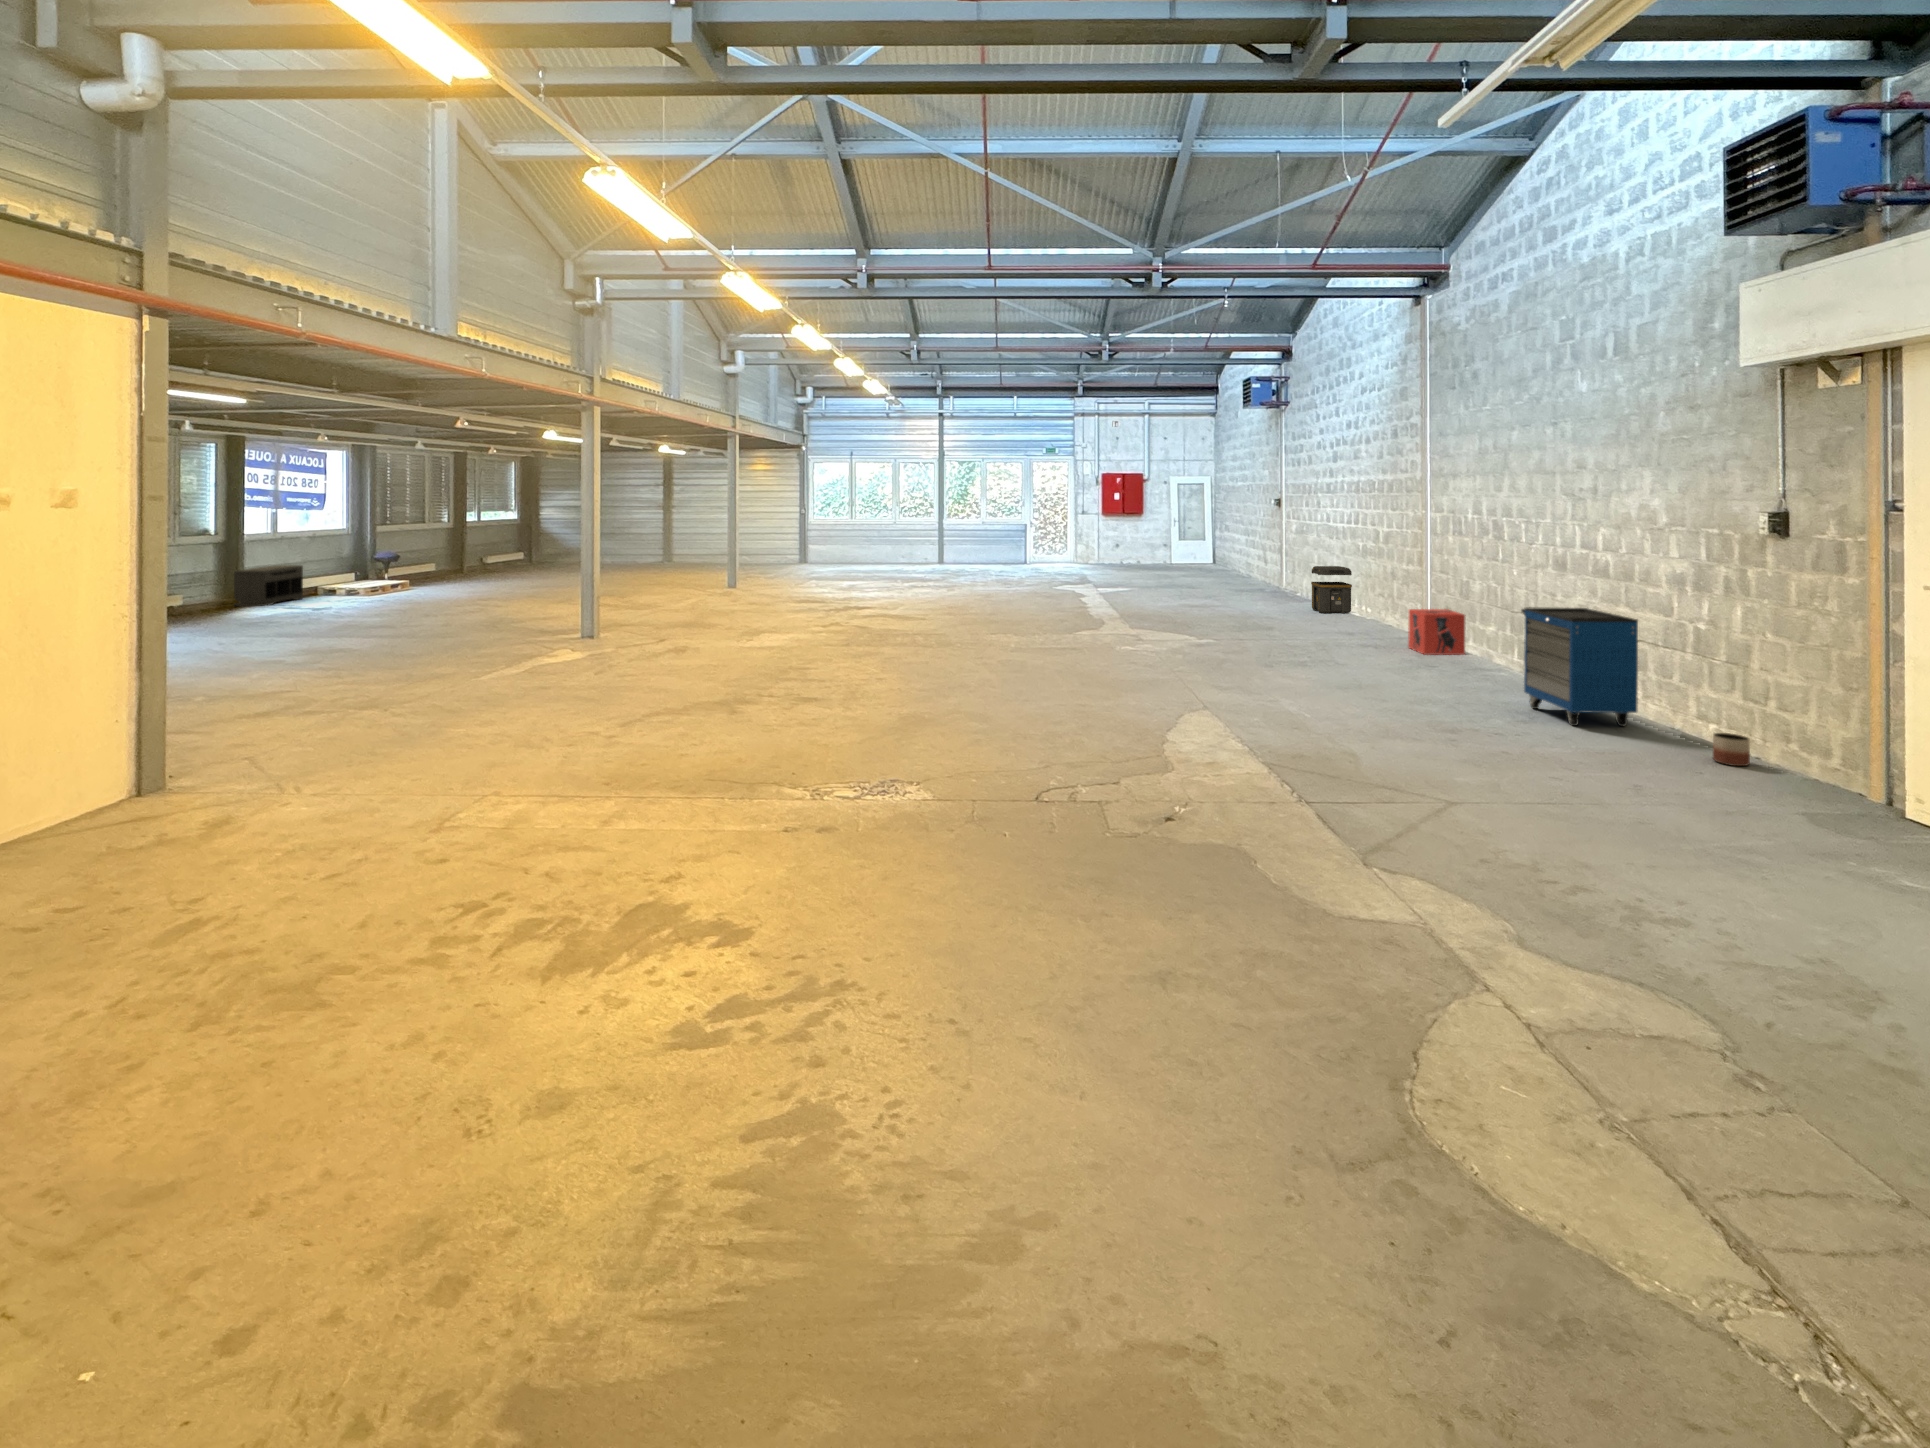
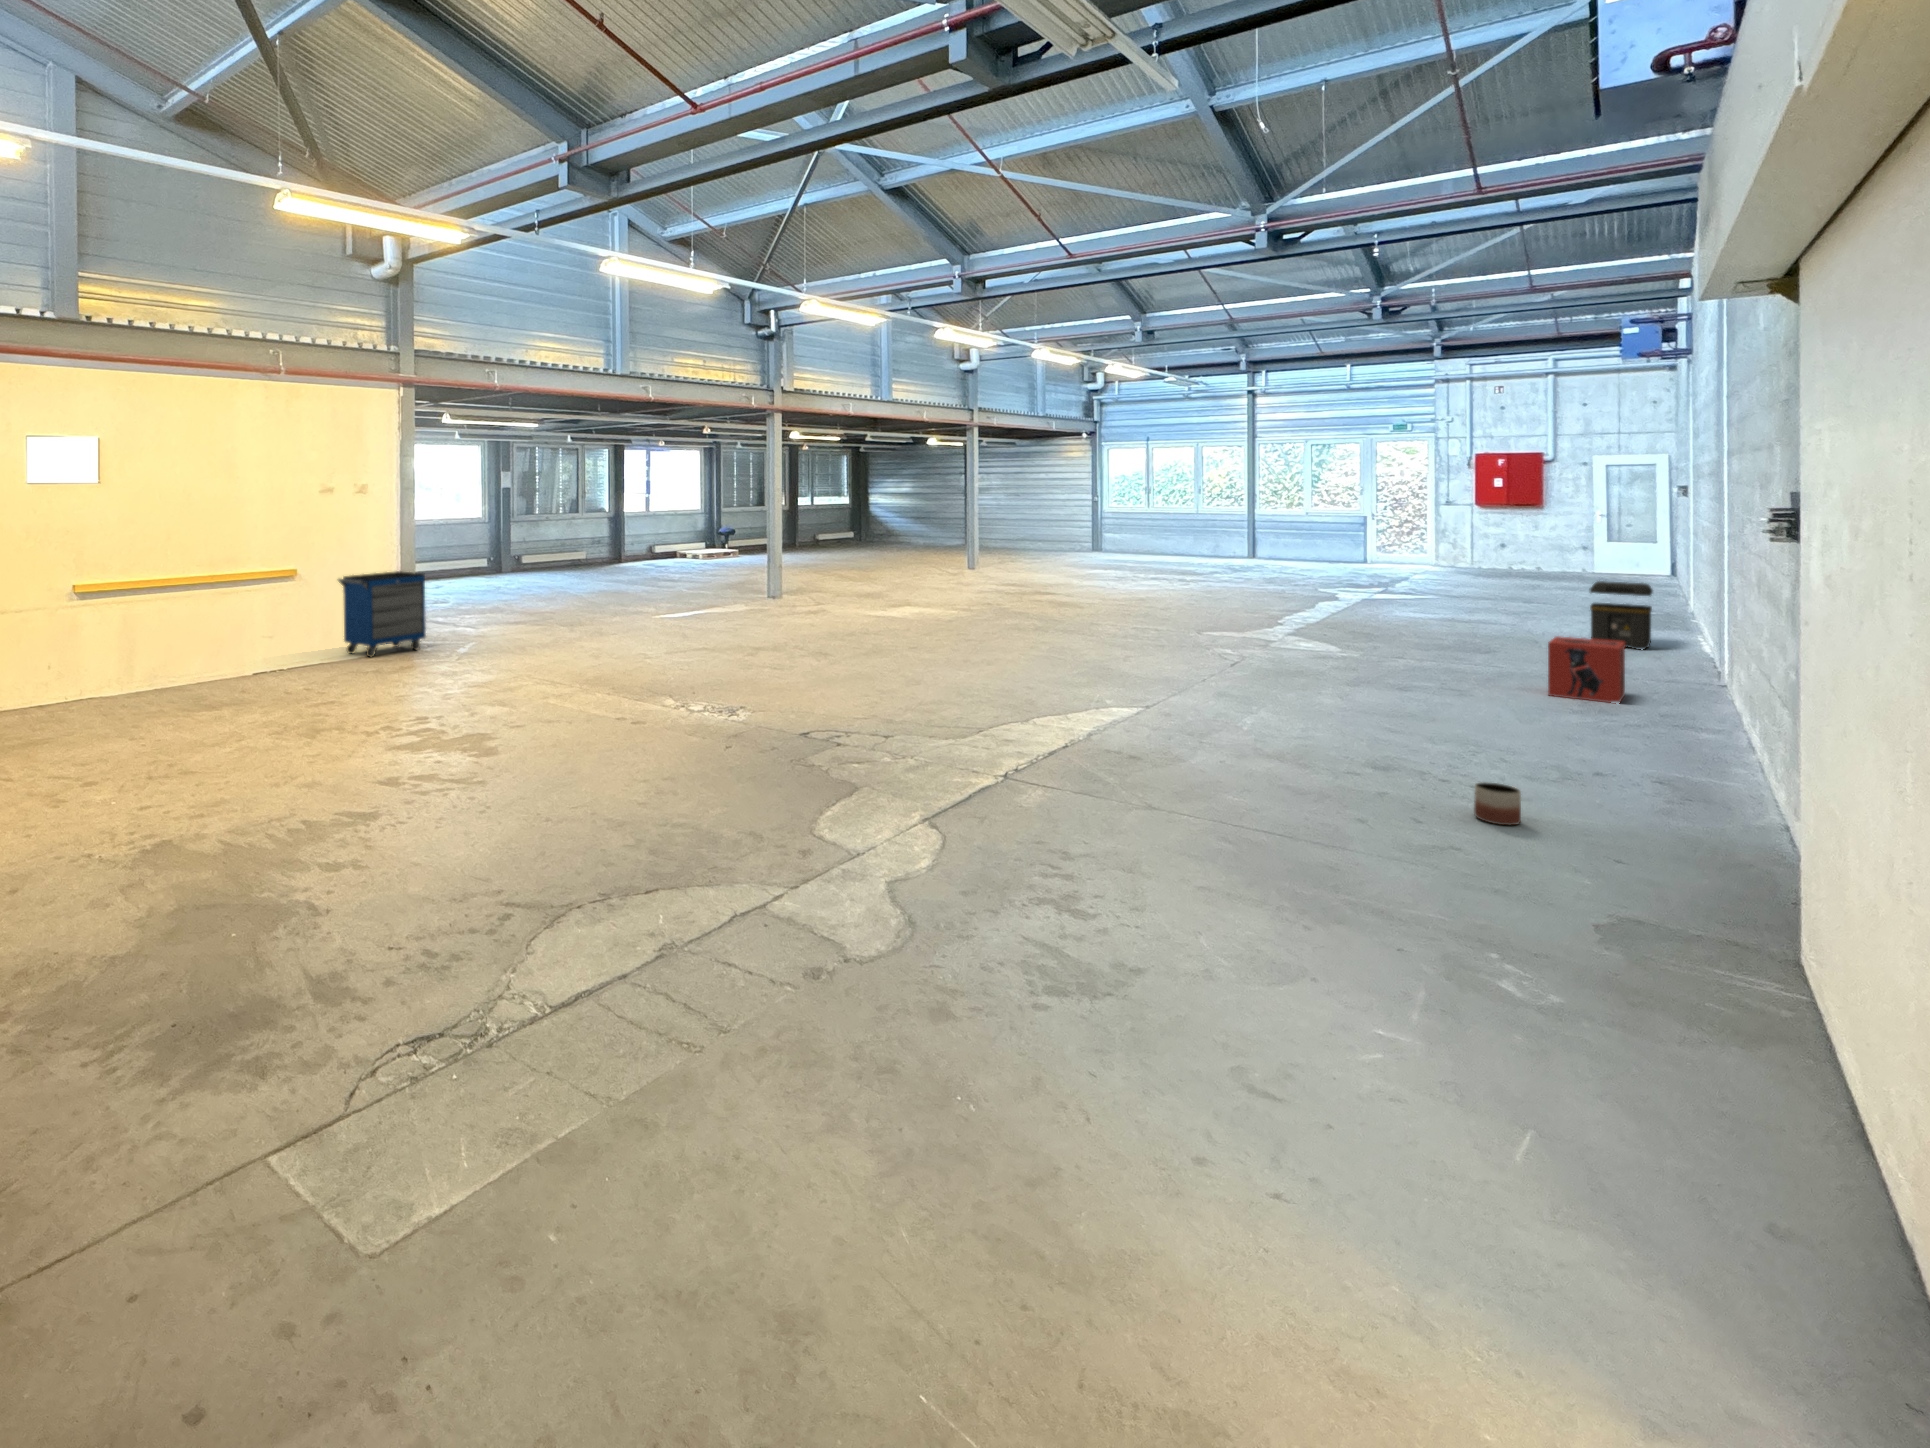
bench: present [234,565,303,606] -> none [616,535,660,563]
storage cabinet: present [1521,607,1638,726] -> present [338,571,426,657]

